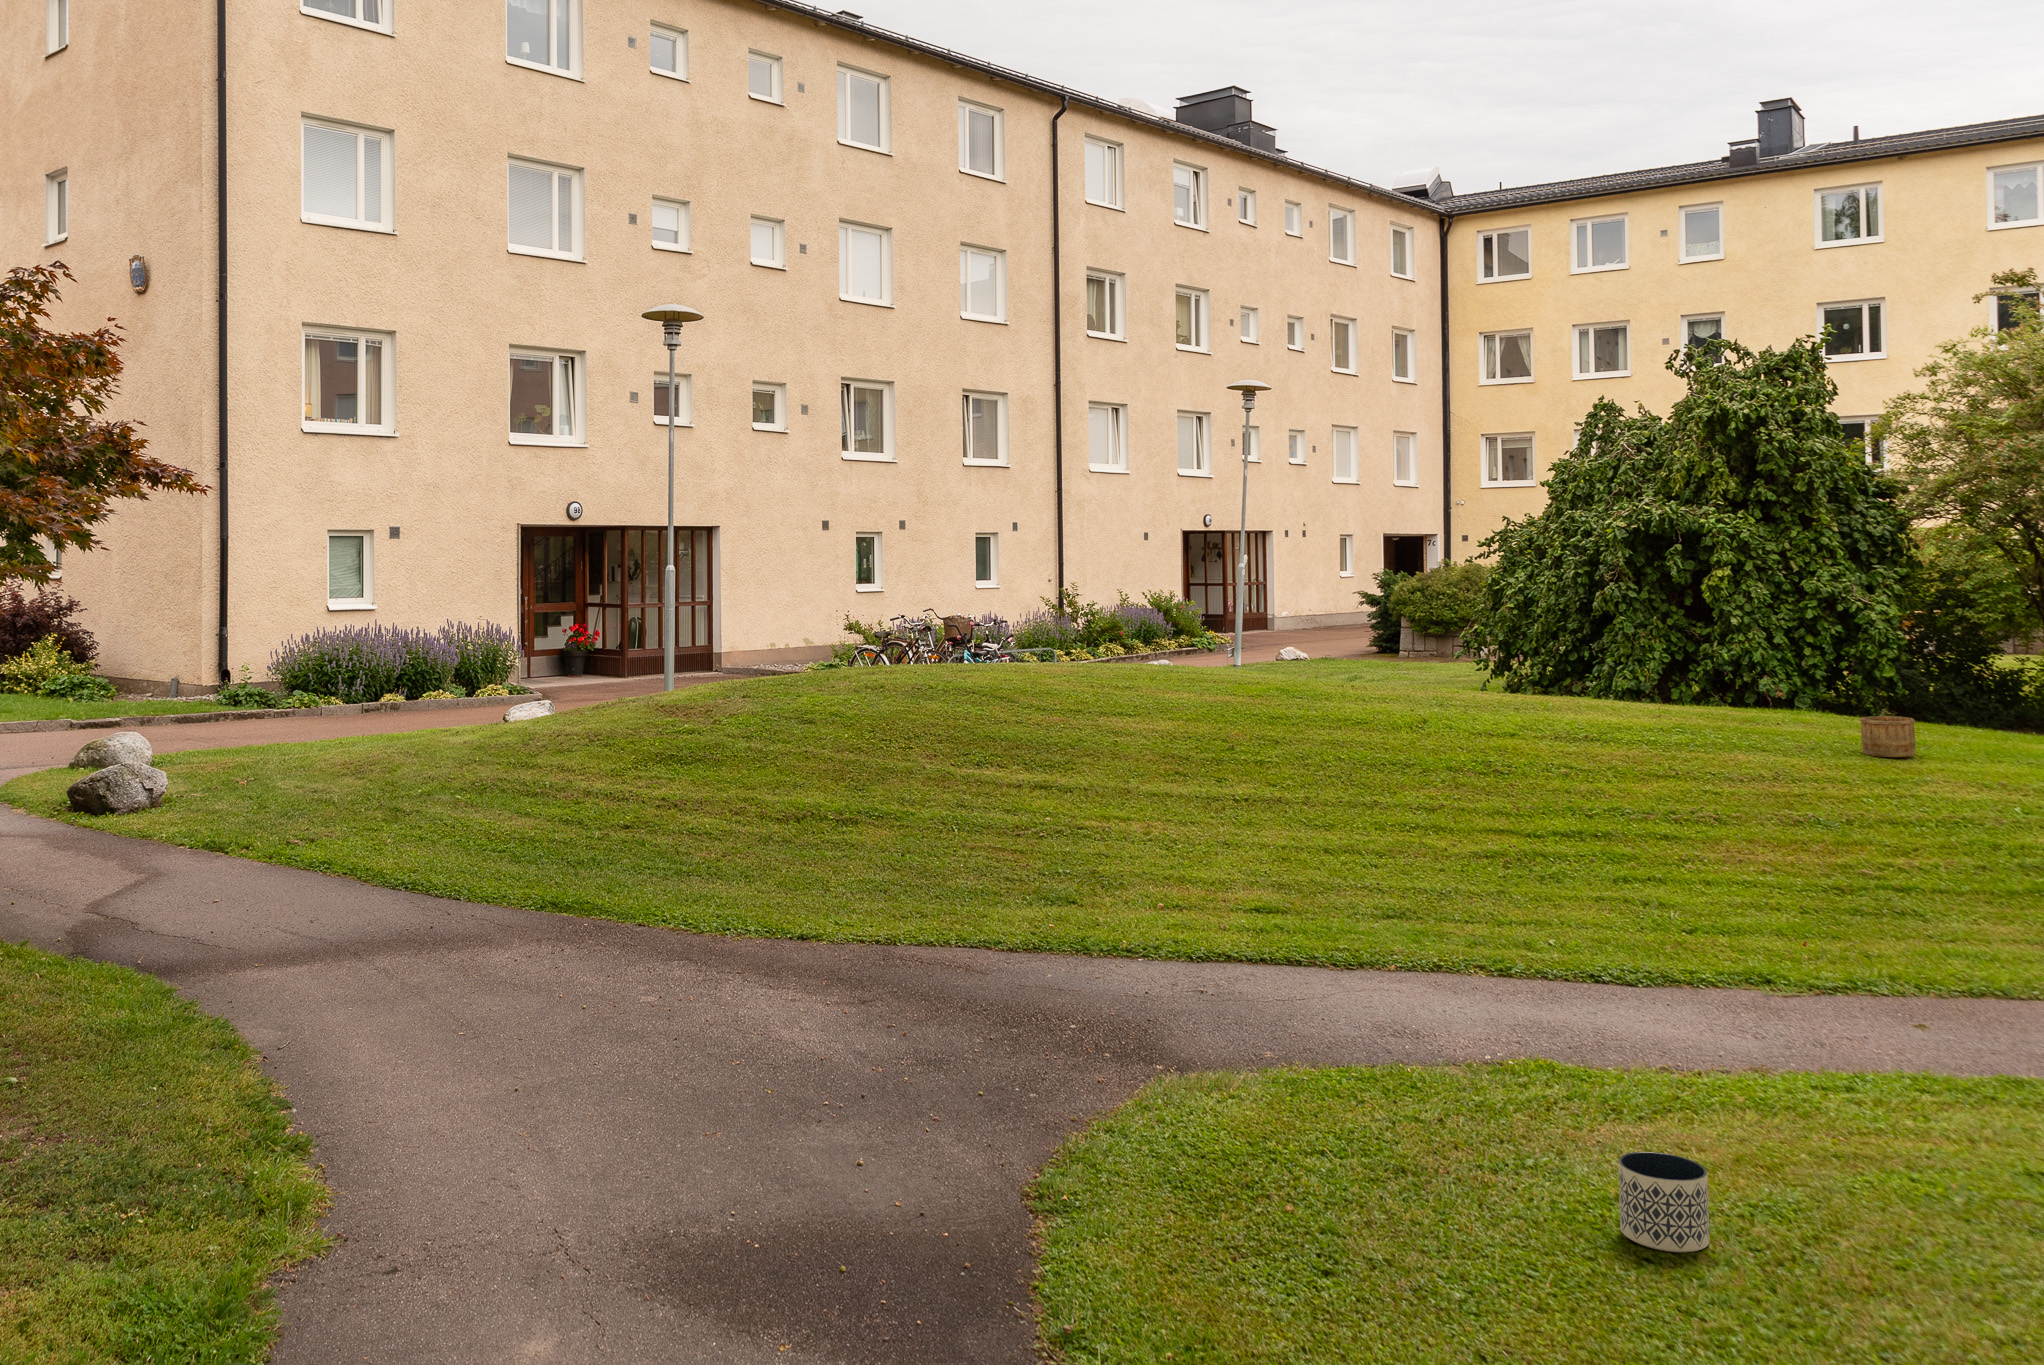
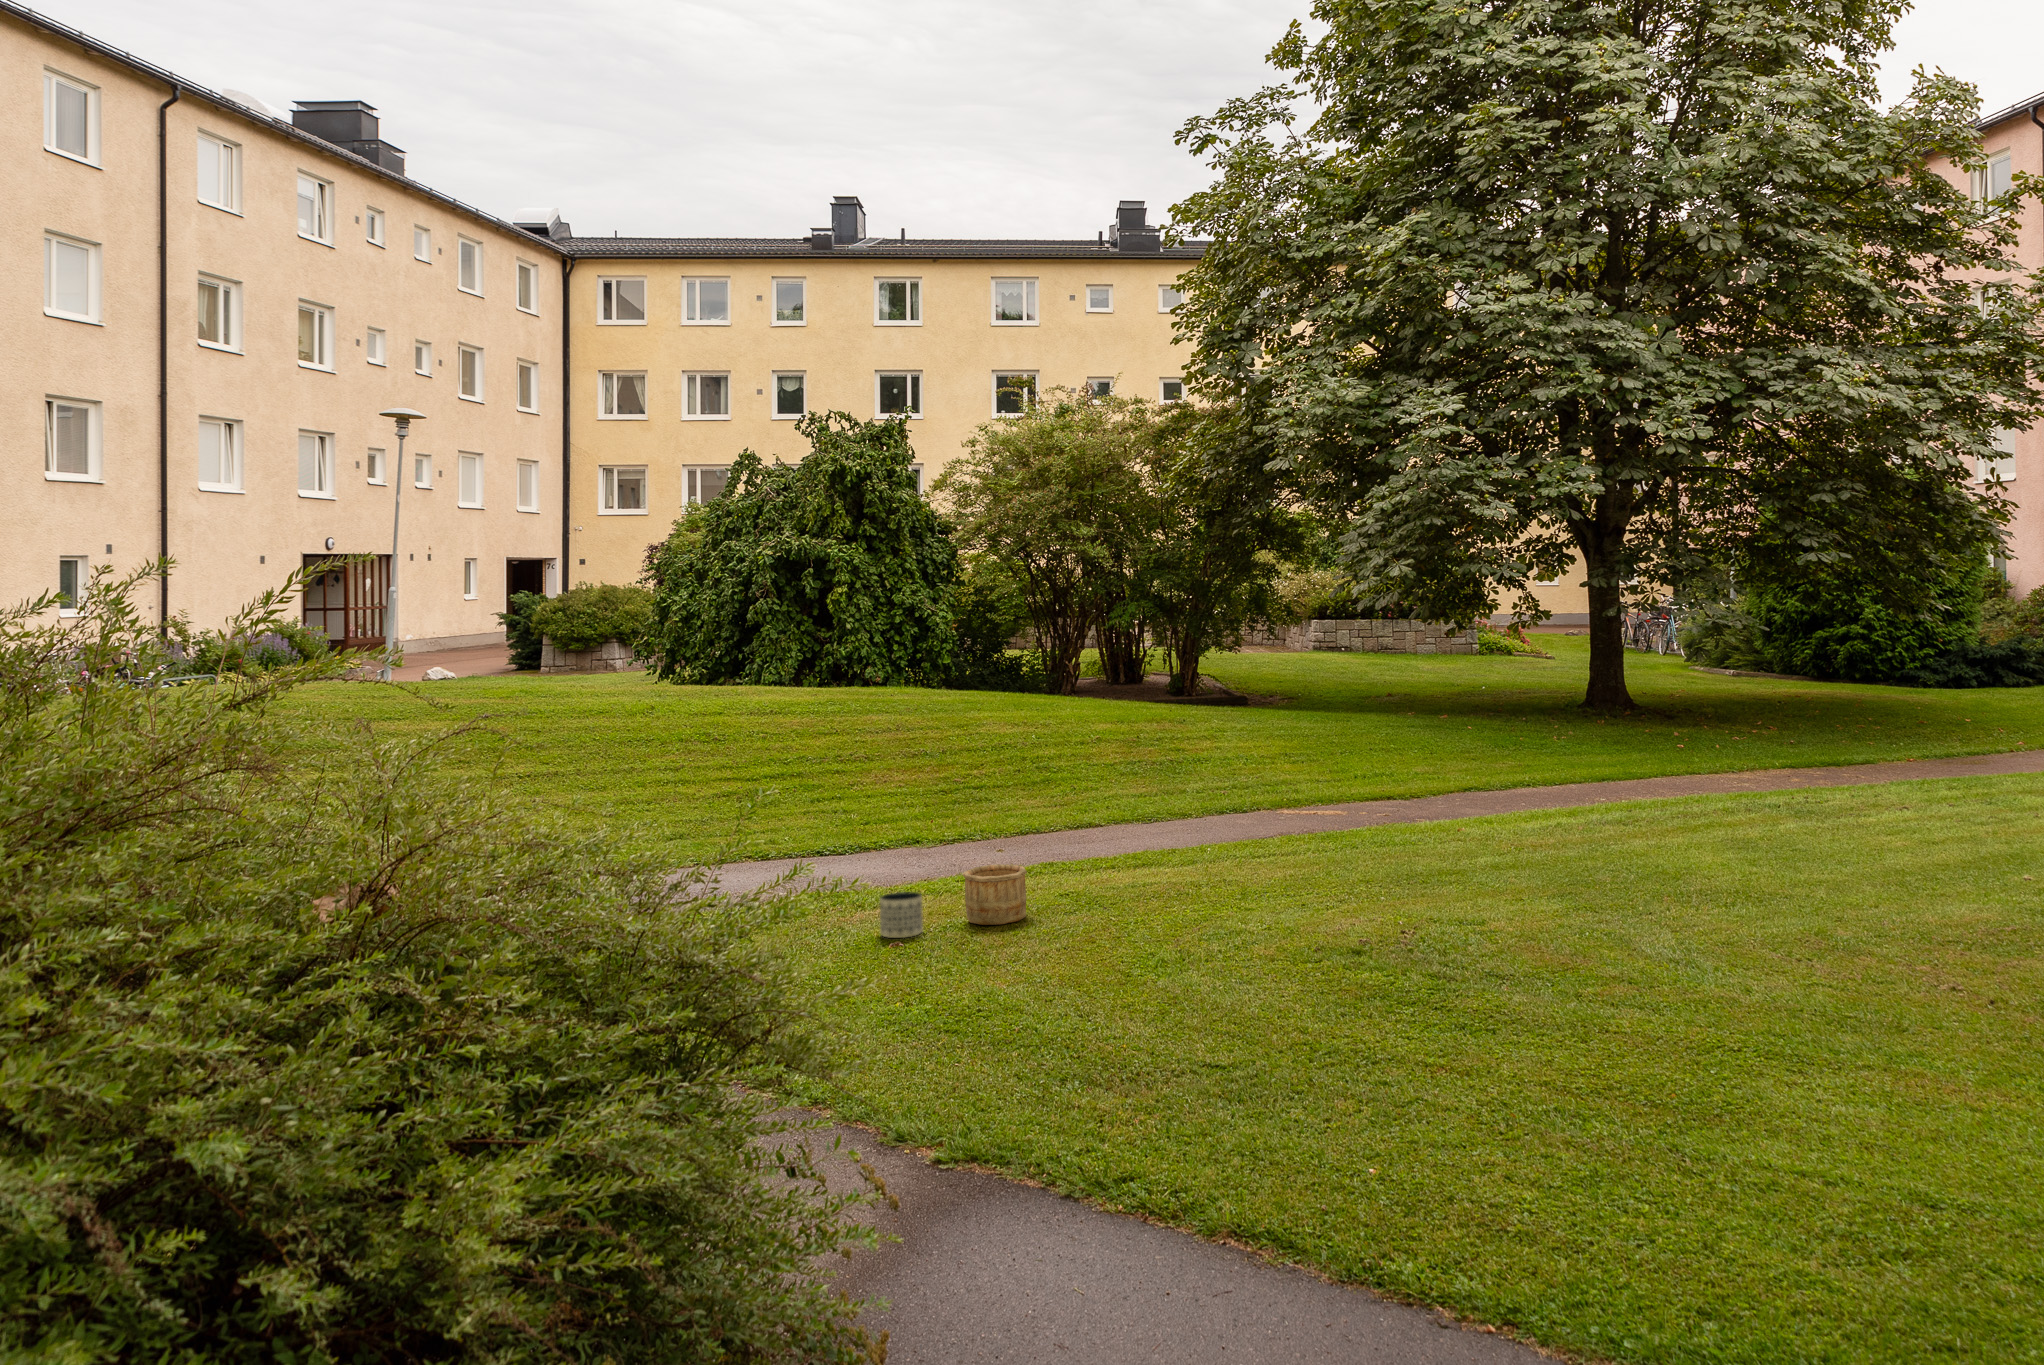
wooden bucket: present [1859,716,1916,757] -> present [963,864,1027,925]

